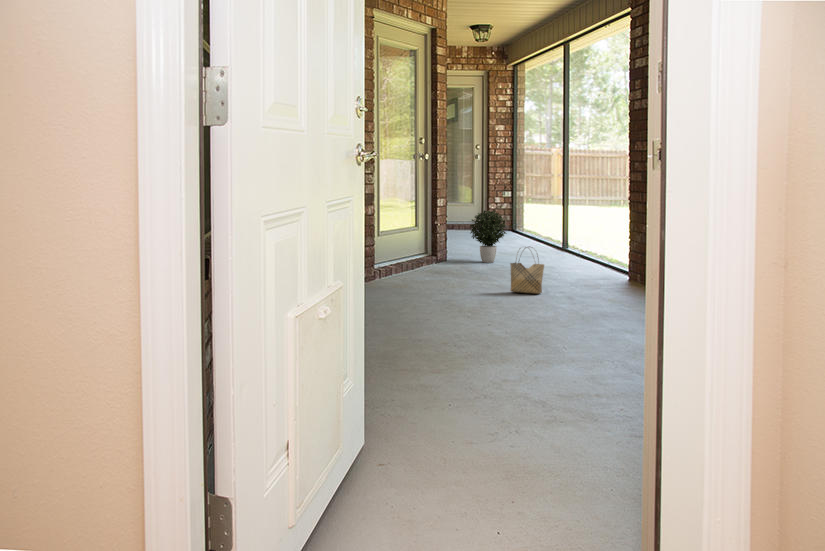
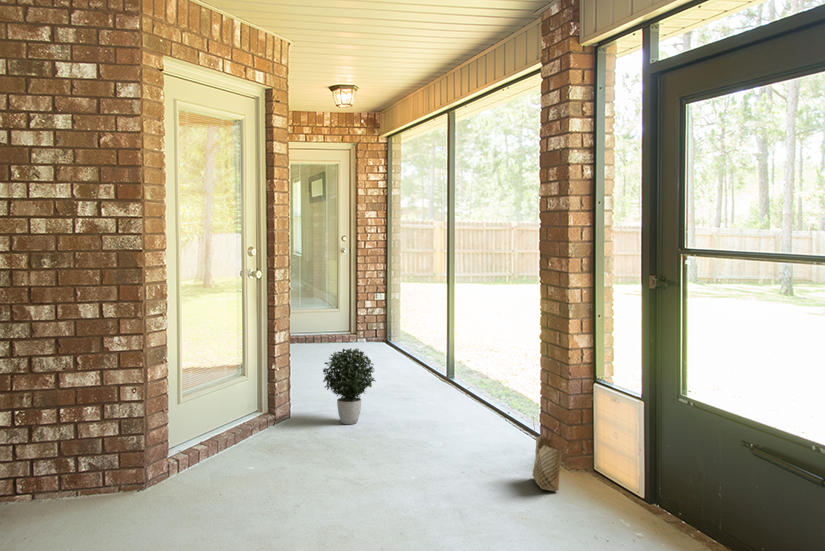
woven basket: present [510,247,544,294] -> present [533,419,563,491]

